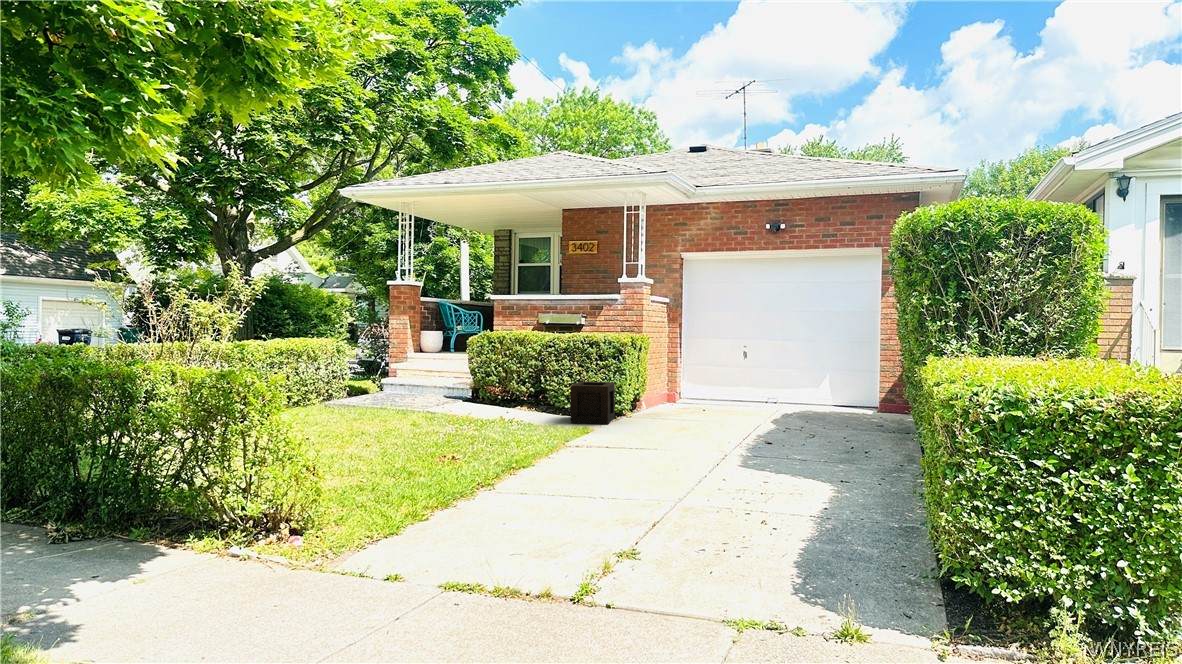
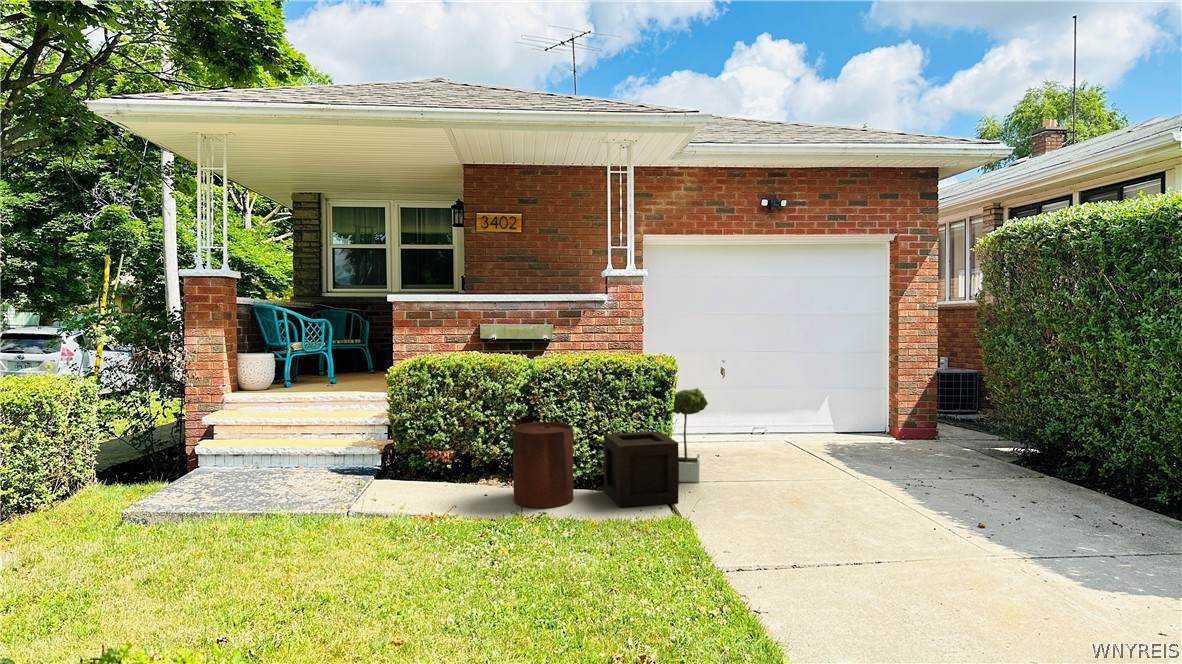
potted tree: none [625,356,652,419] -> present [673,388,708,482]
trash can: none [520,372,556,420] -> present [513,422,573,508]

